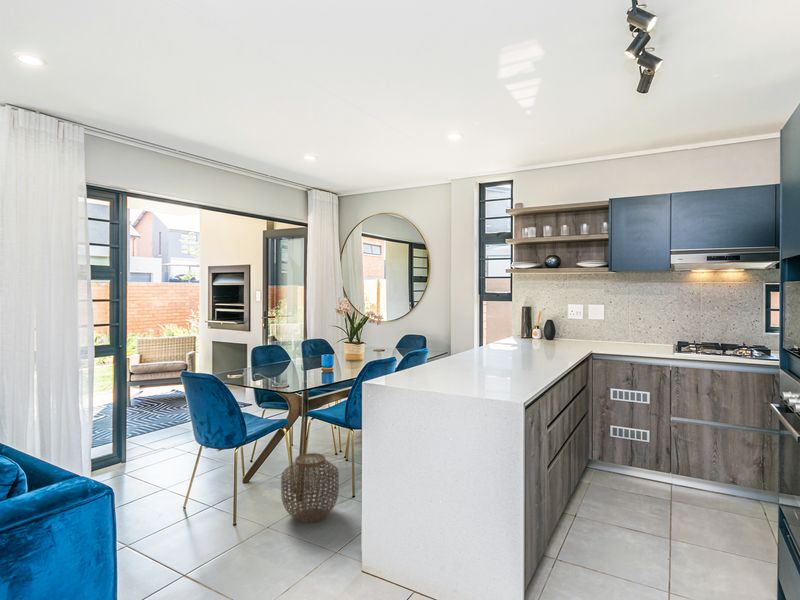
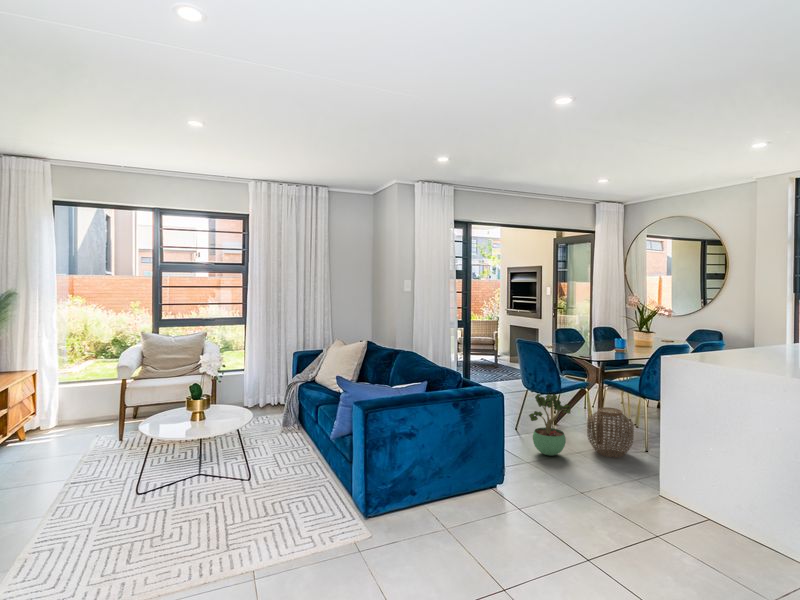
potted plant: none [193,451,255,545] -> present [529,394,571,456]

